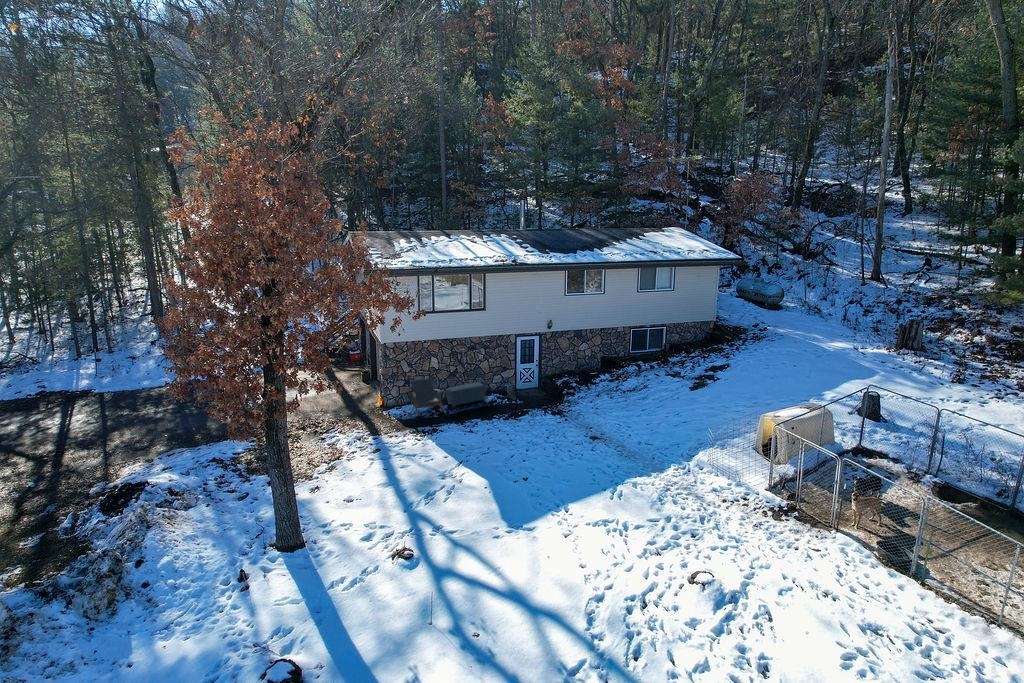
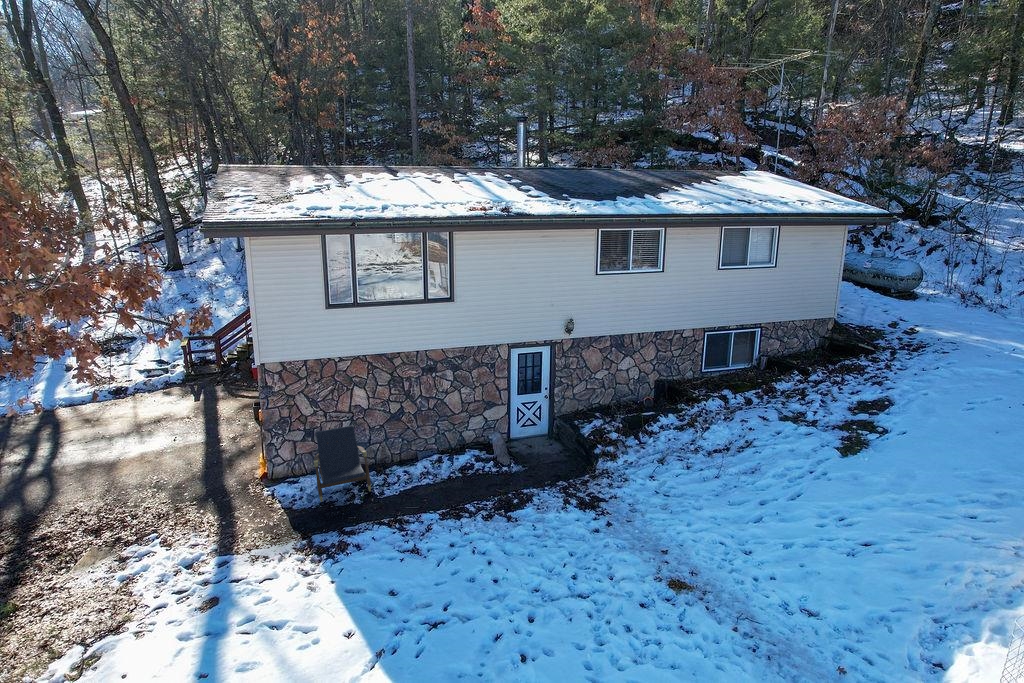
bench: present [447,382,486,407] -> none [384,430,454,481]

